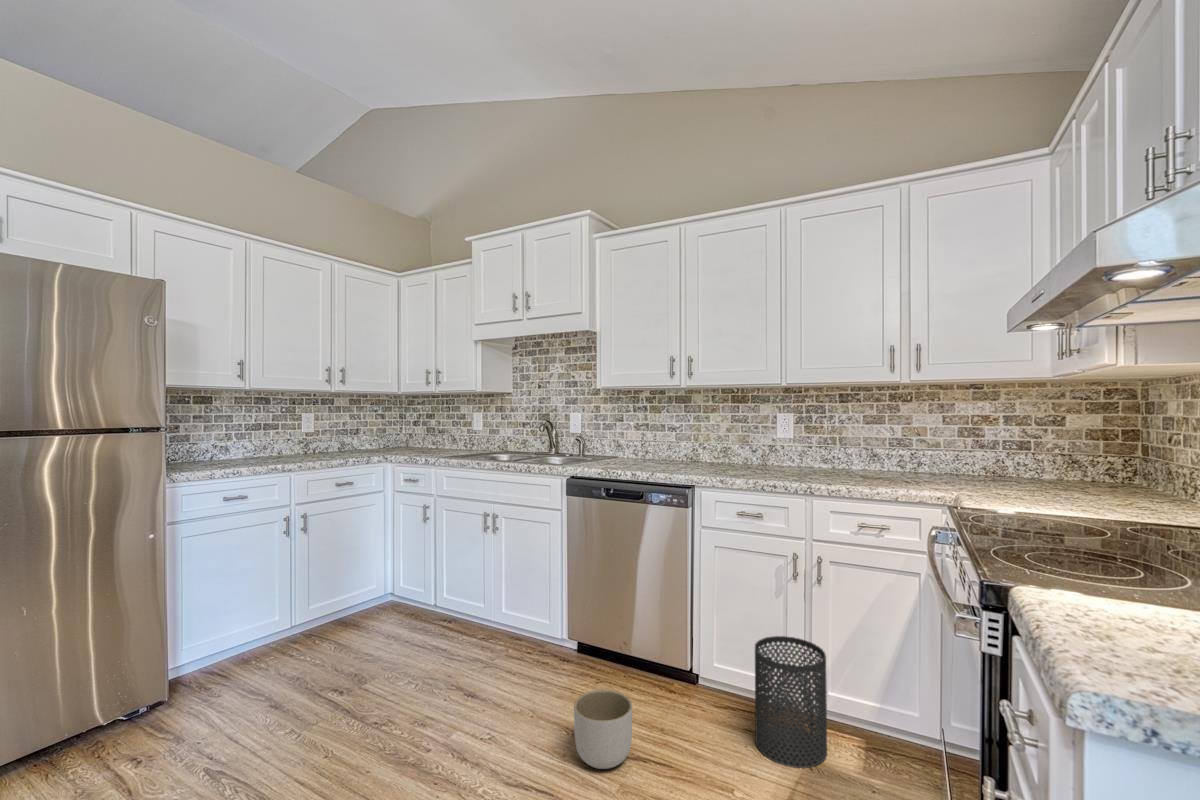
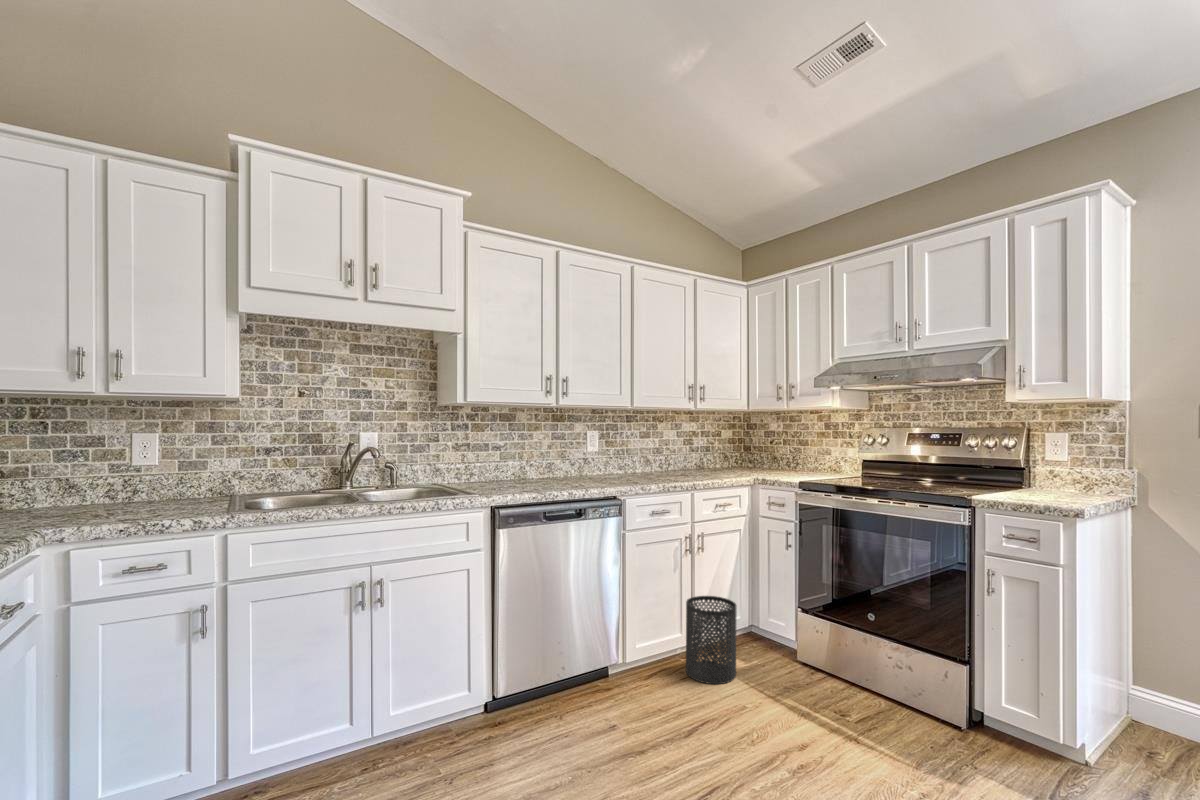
planter: present [574,690,632,769] -> none [661,686,714,756]

